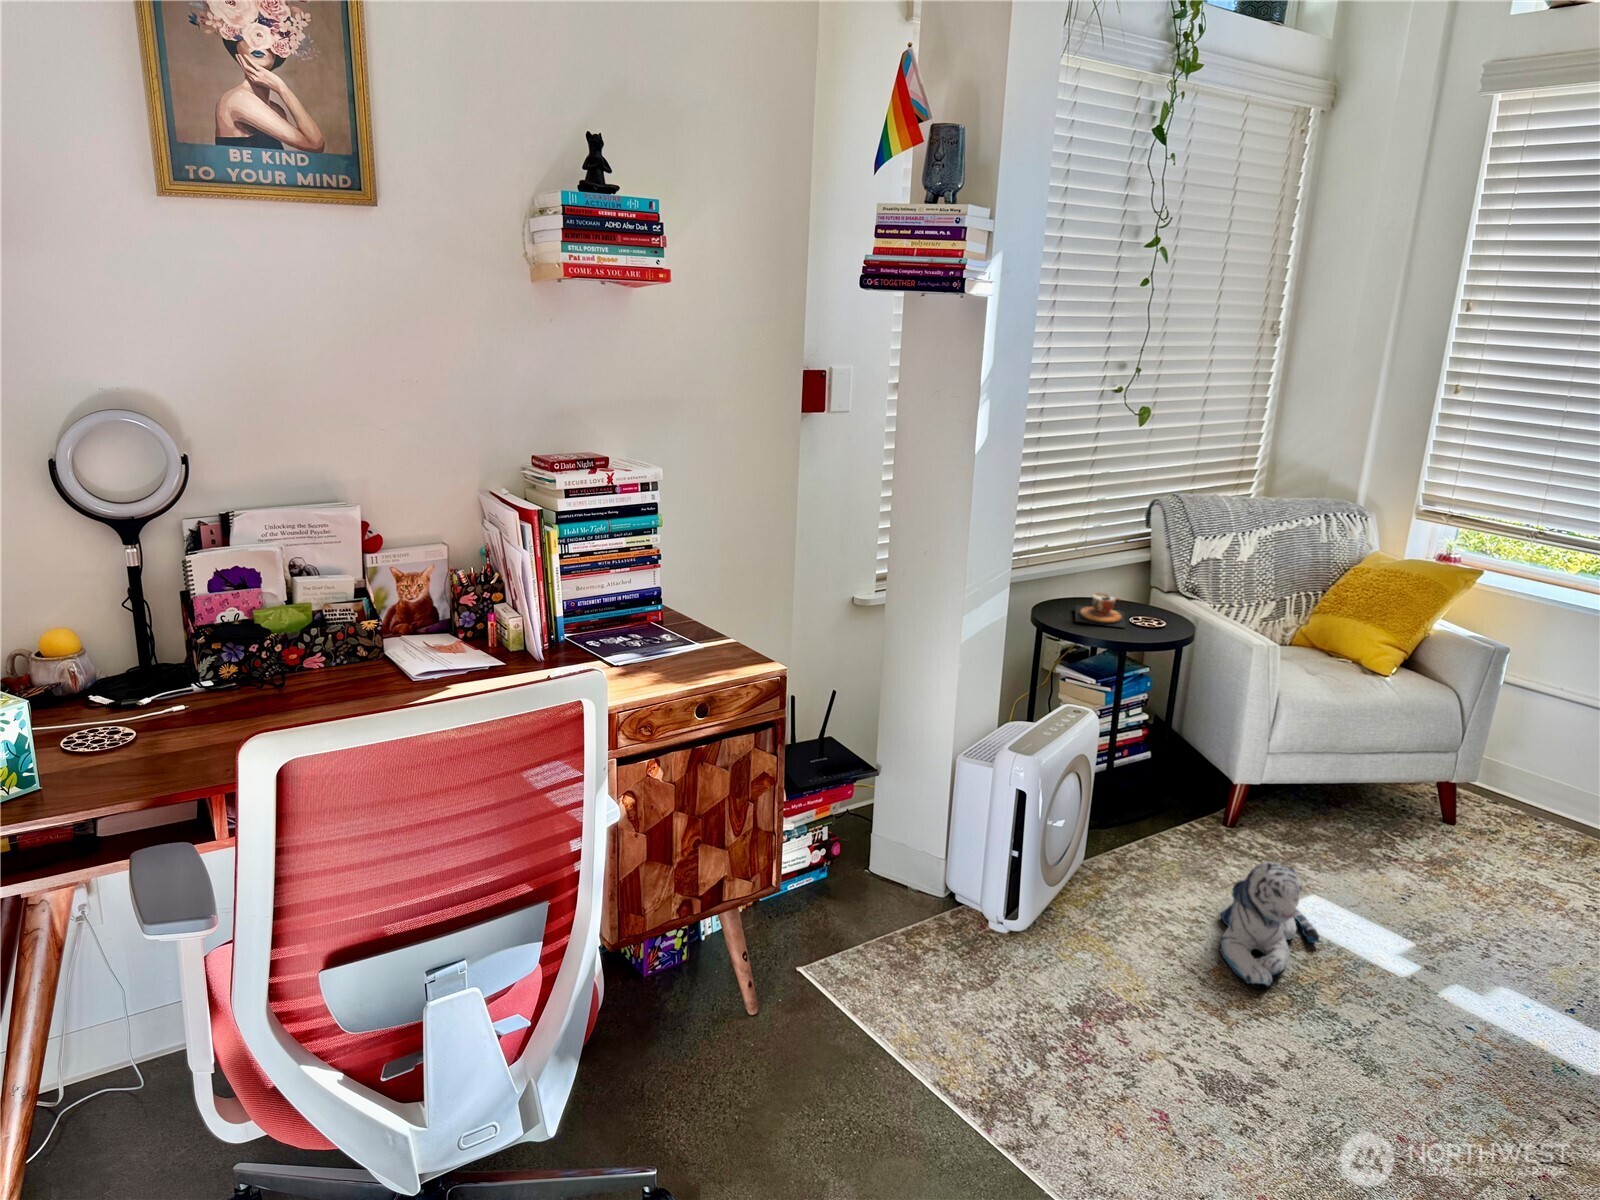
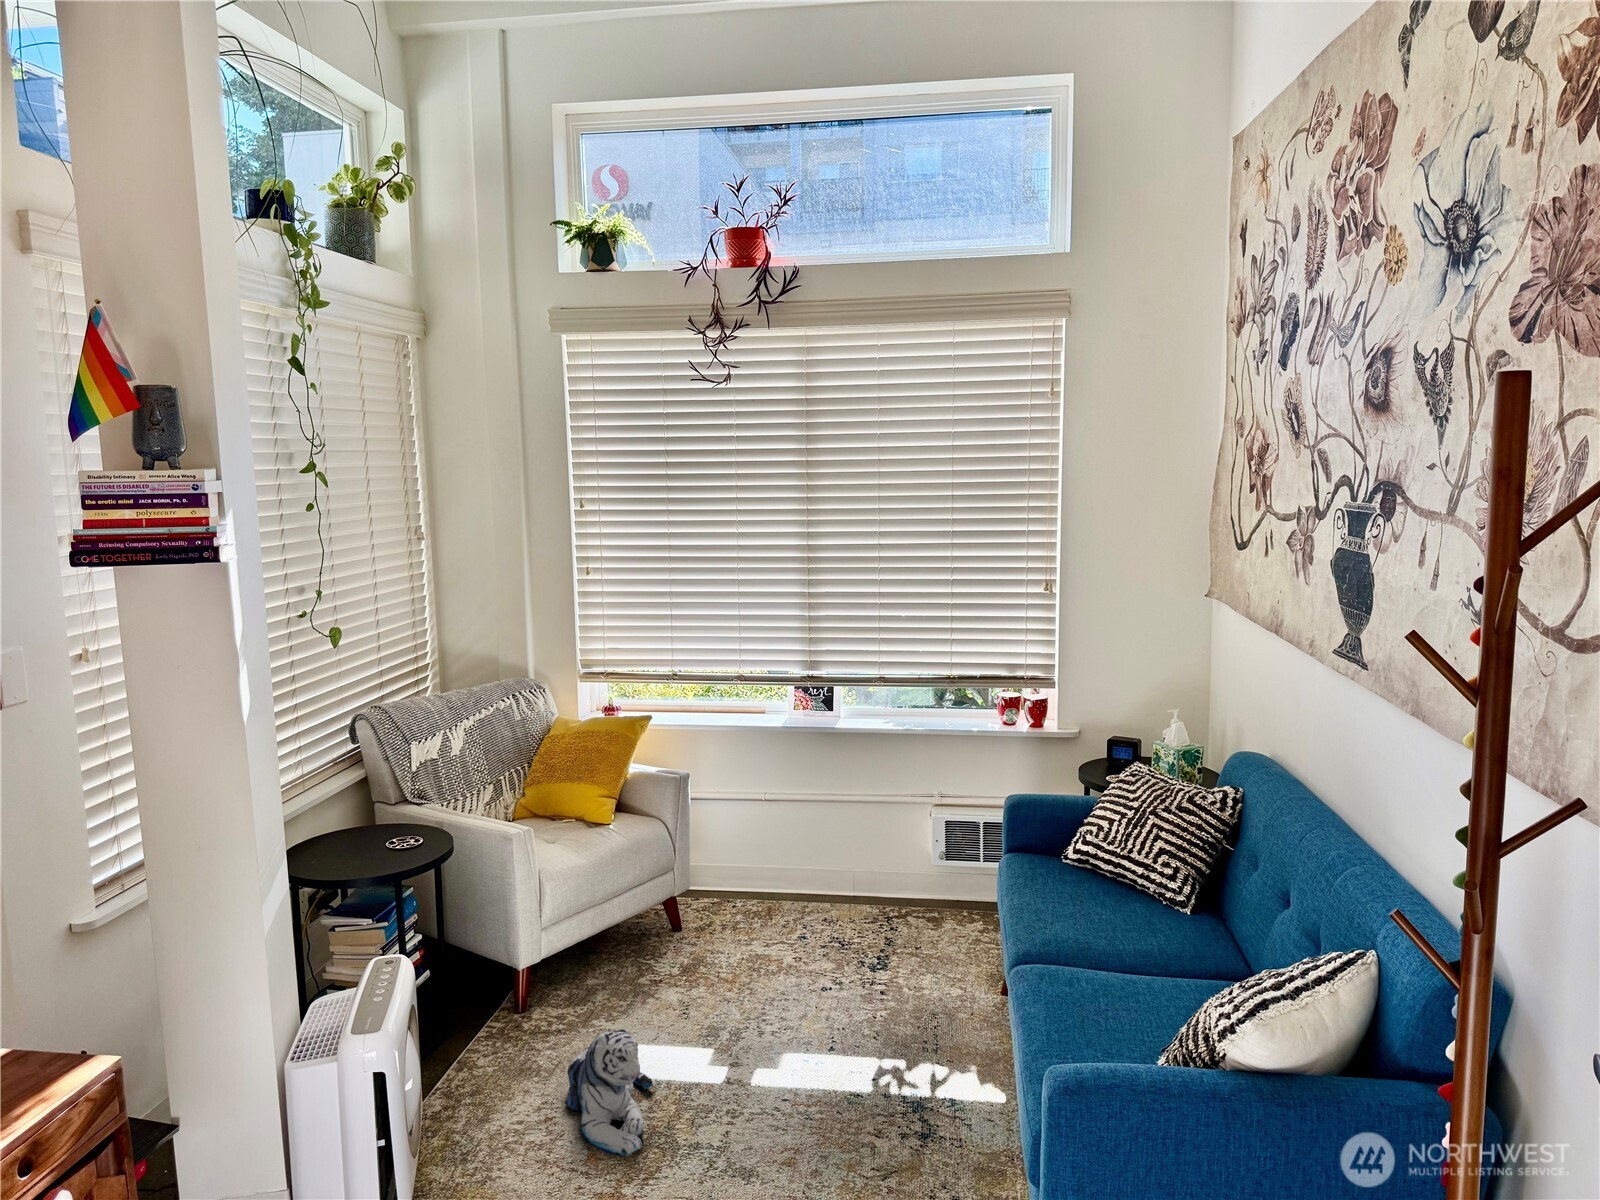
teacup: present [1075,593,1126,628] -> none [321,826,387,865]

